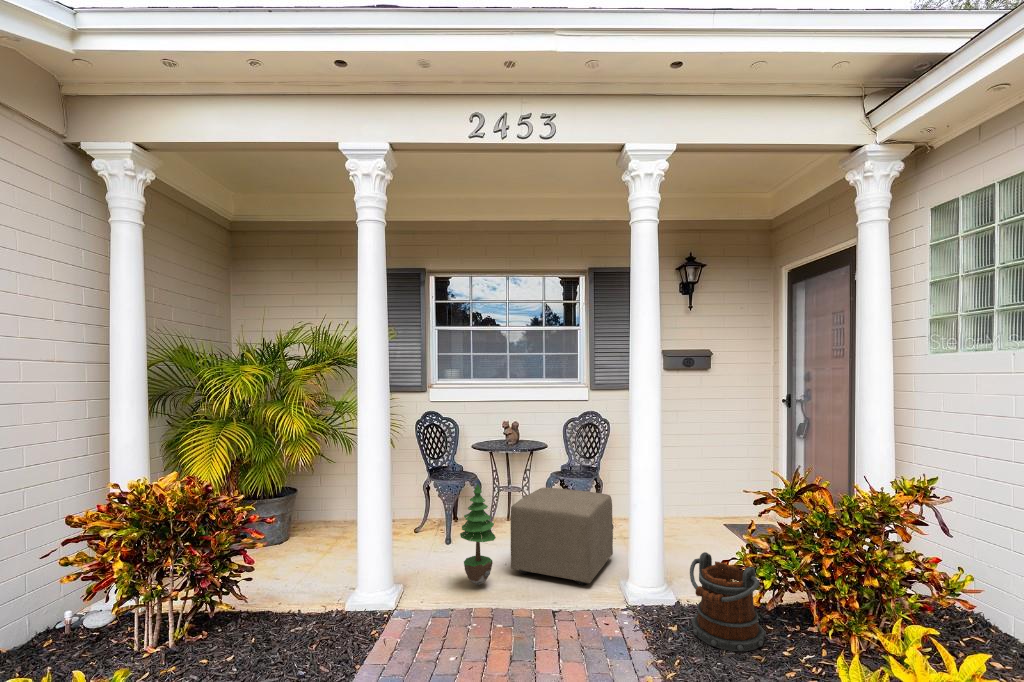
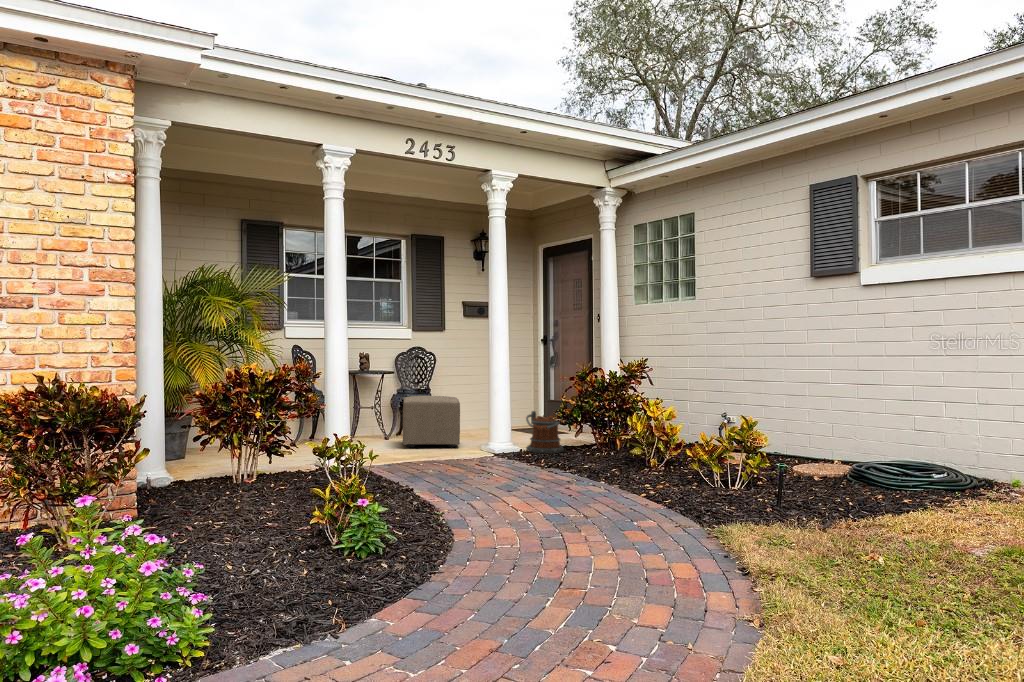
potted tree: present [460,484,496,585] -> none [378,384,403,452]

